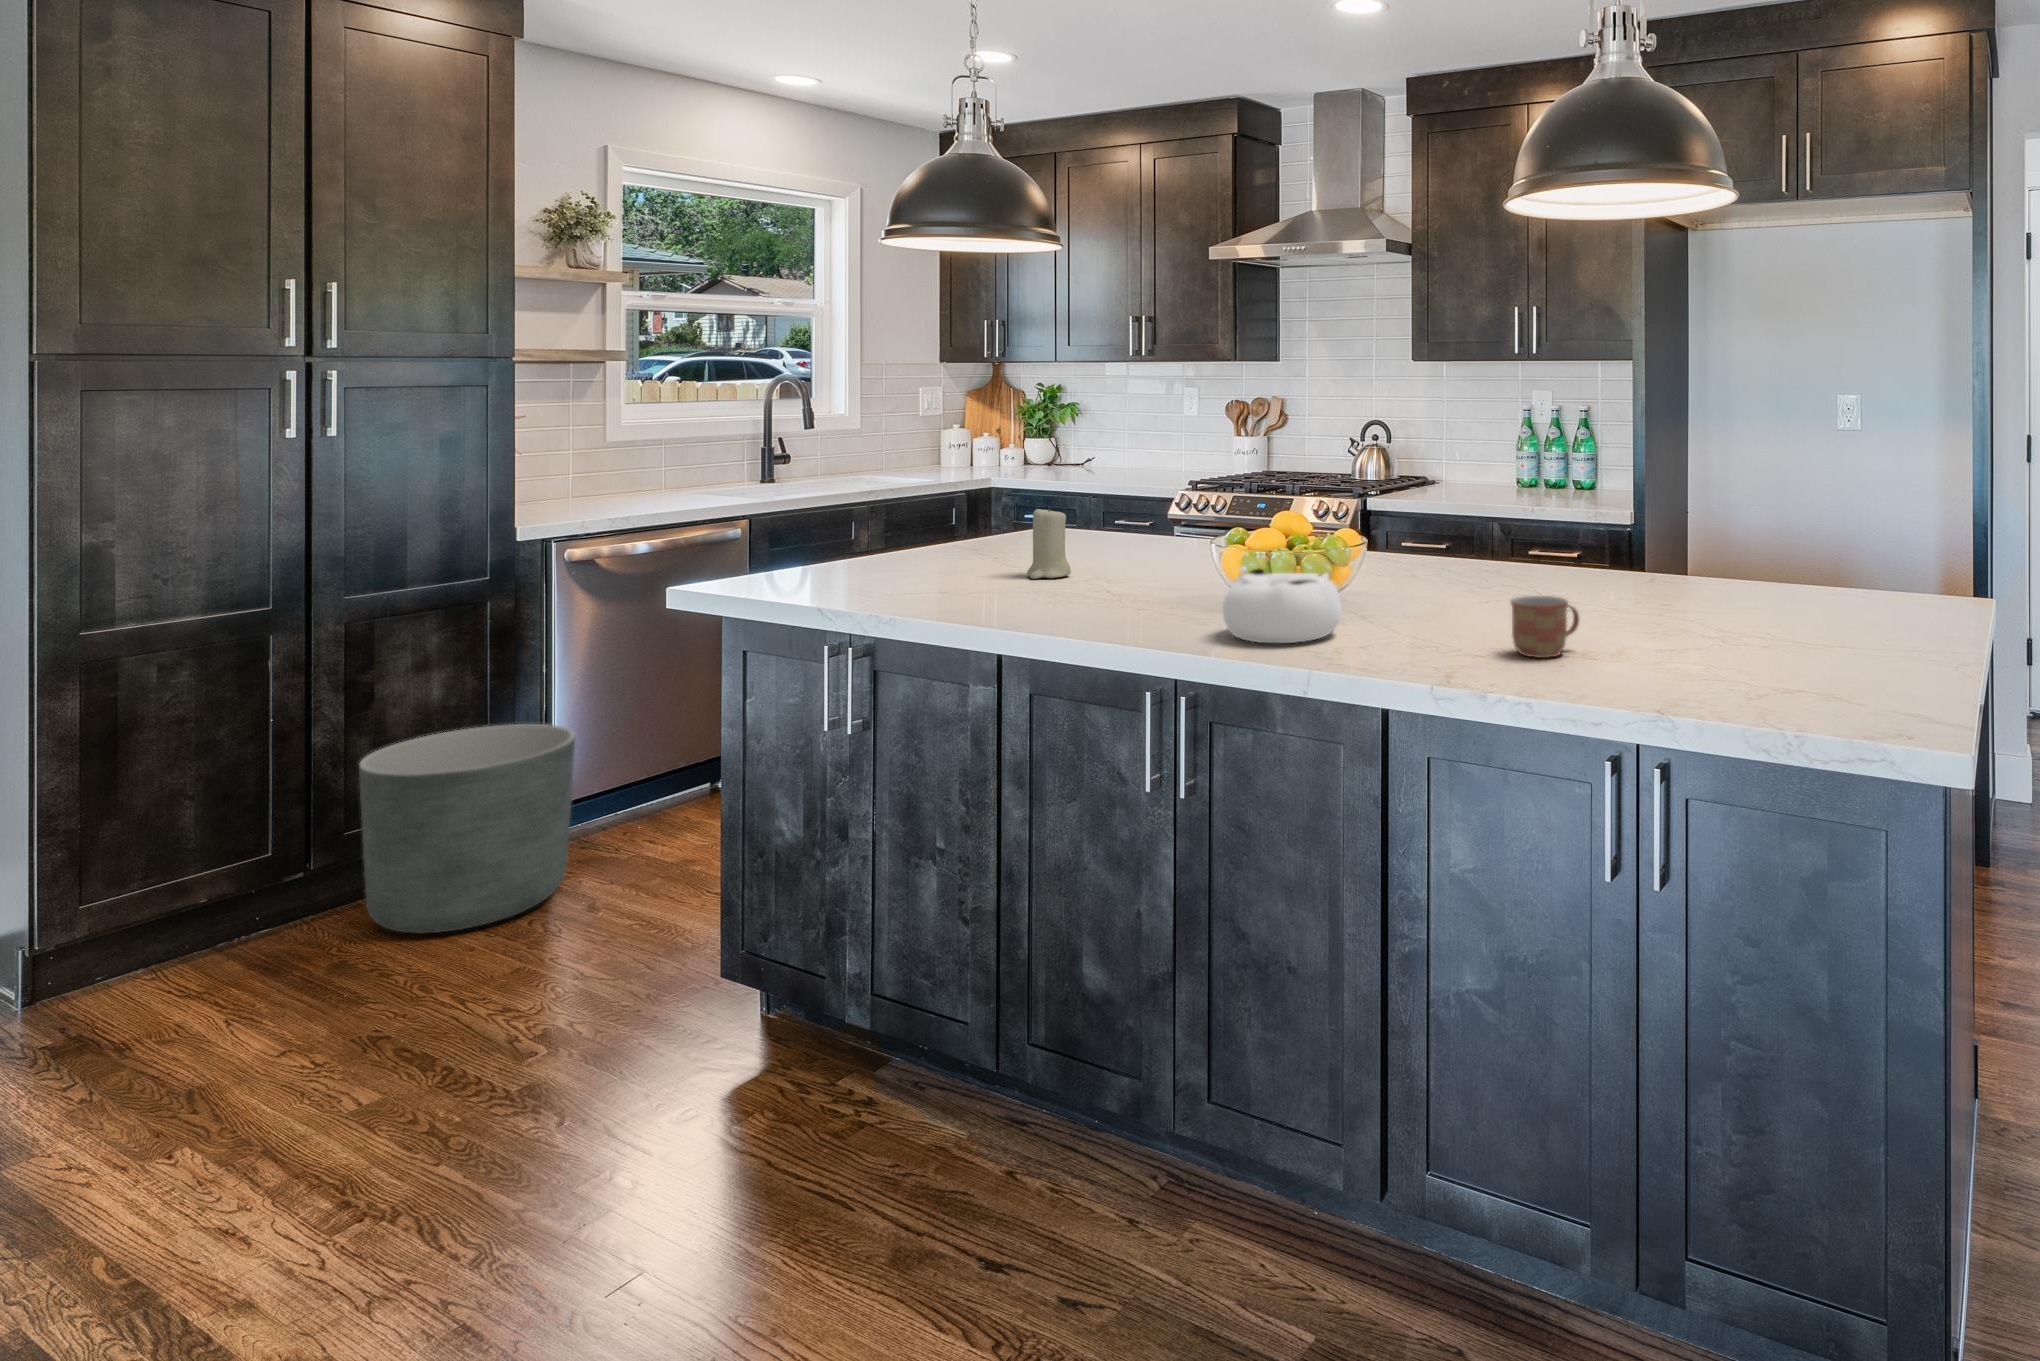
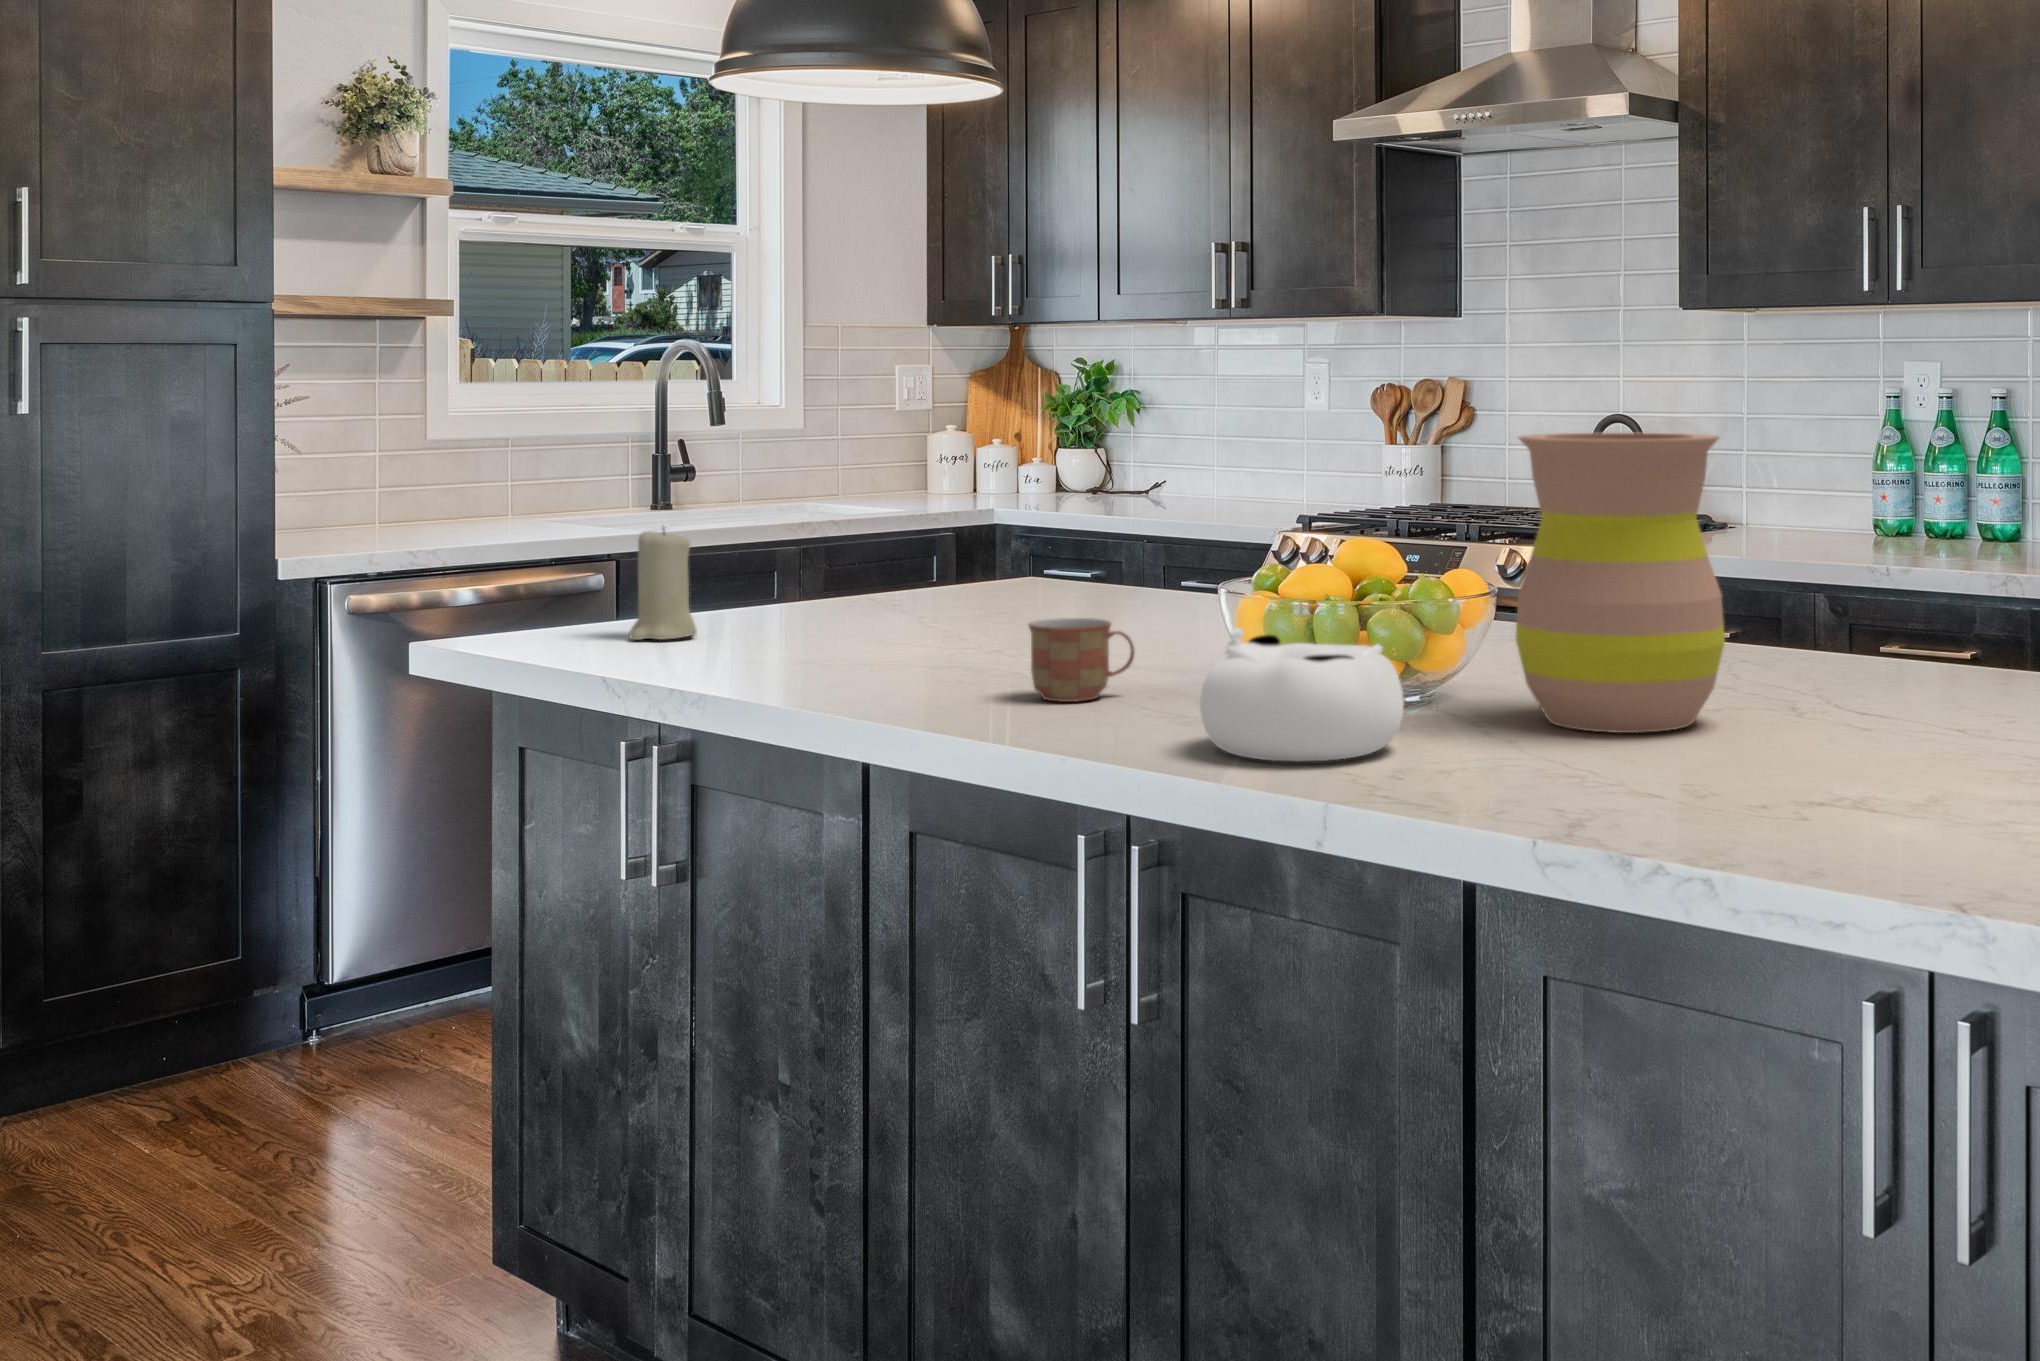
vase: none [1392,445,1509,617] -> present [1516,433,1725,733]
candle: present [1027,506,1071,579] -> present [629,529,697,640]
mug: present [1511,596,1579,658] -> present [1029,618,1134,702]
planter: present [359,724,575,934] -> none [51,857,347,1158]

